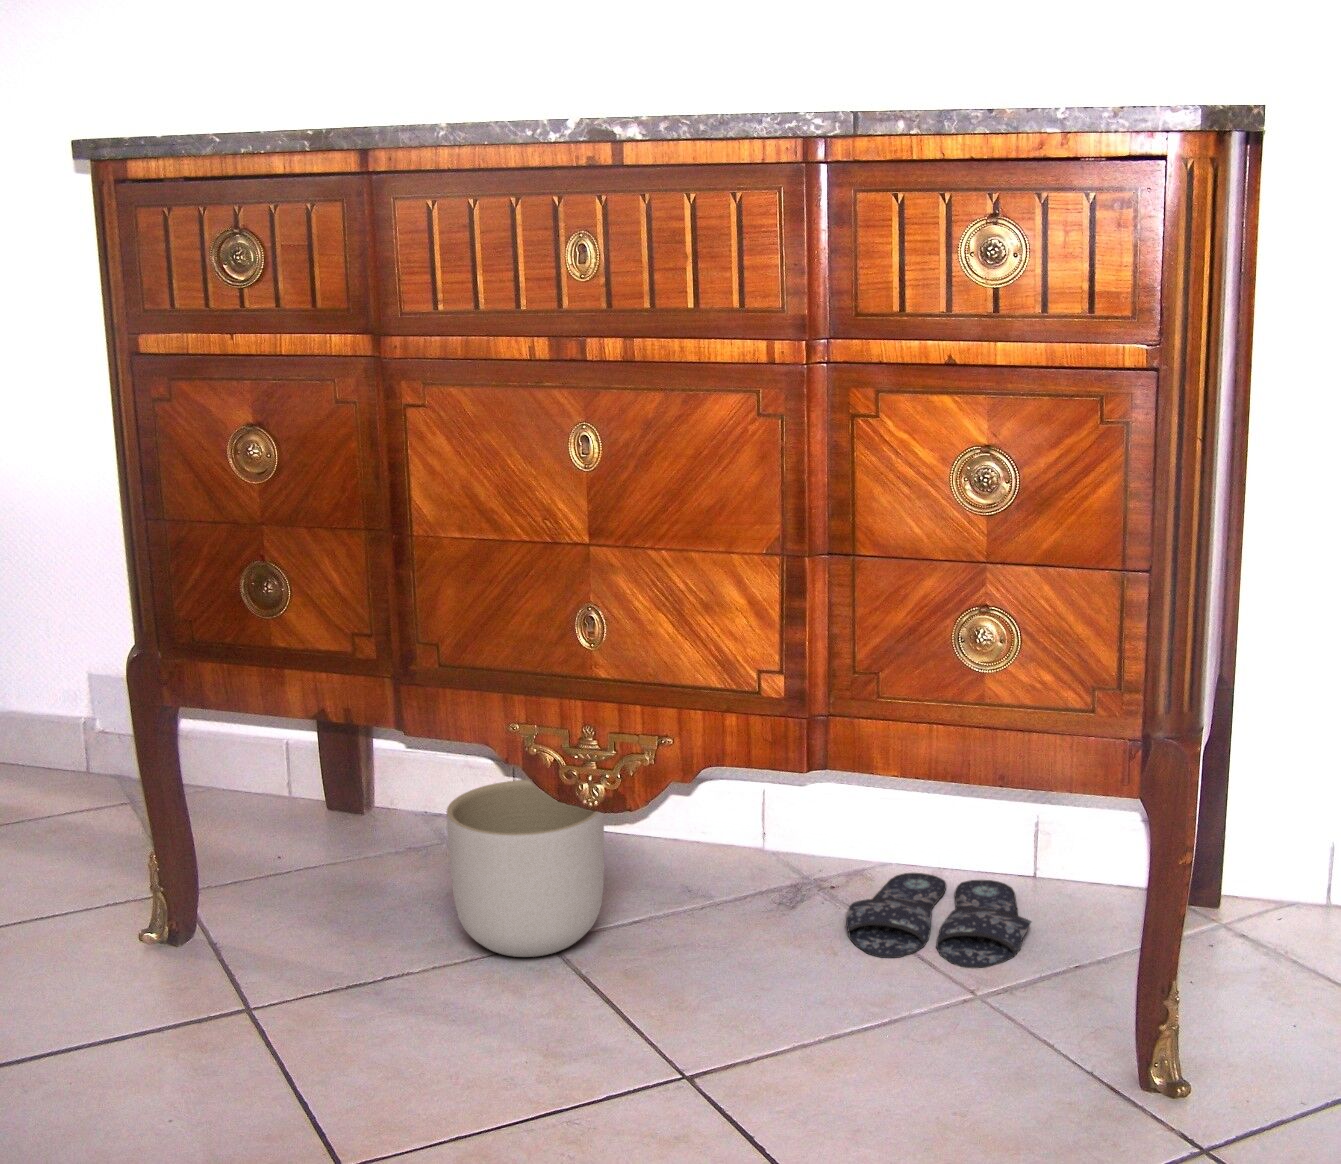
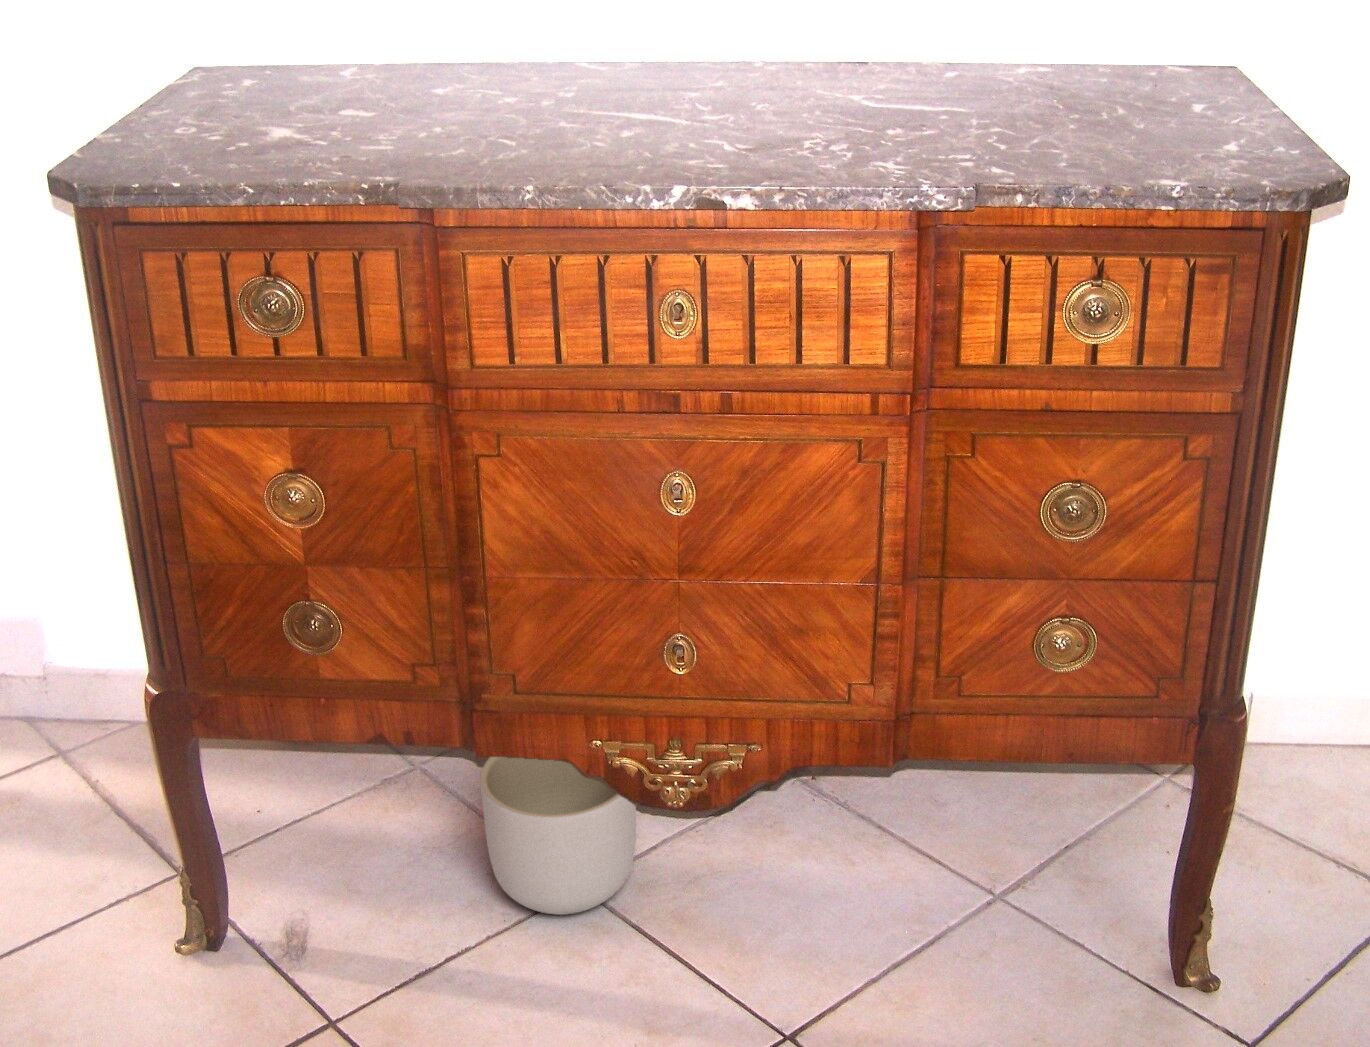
slippers: present [846,873,1031,968] -> none [848,750,1017,863]

